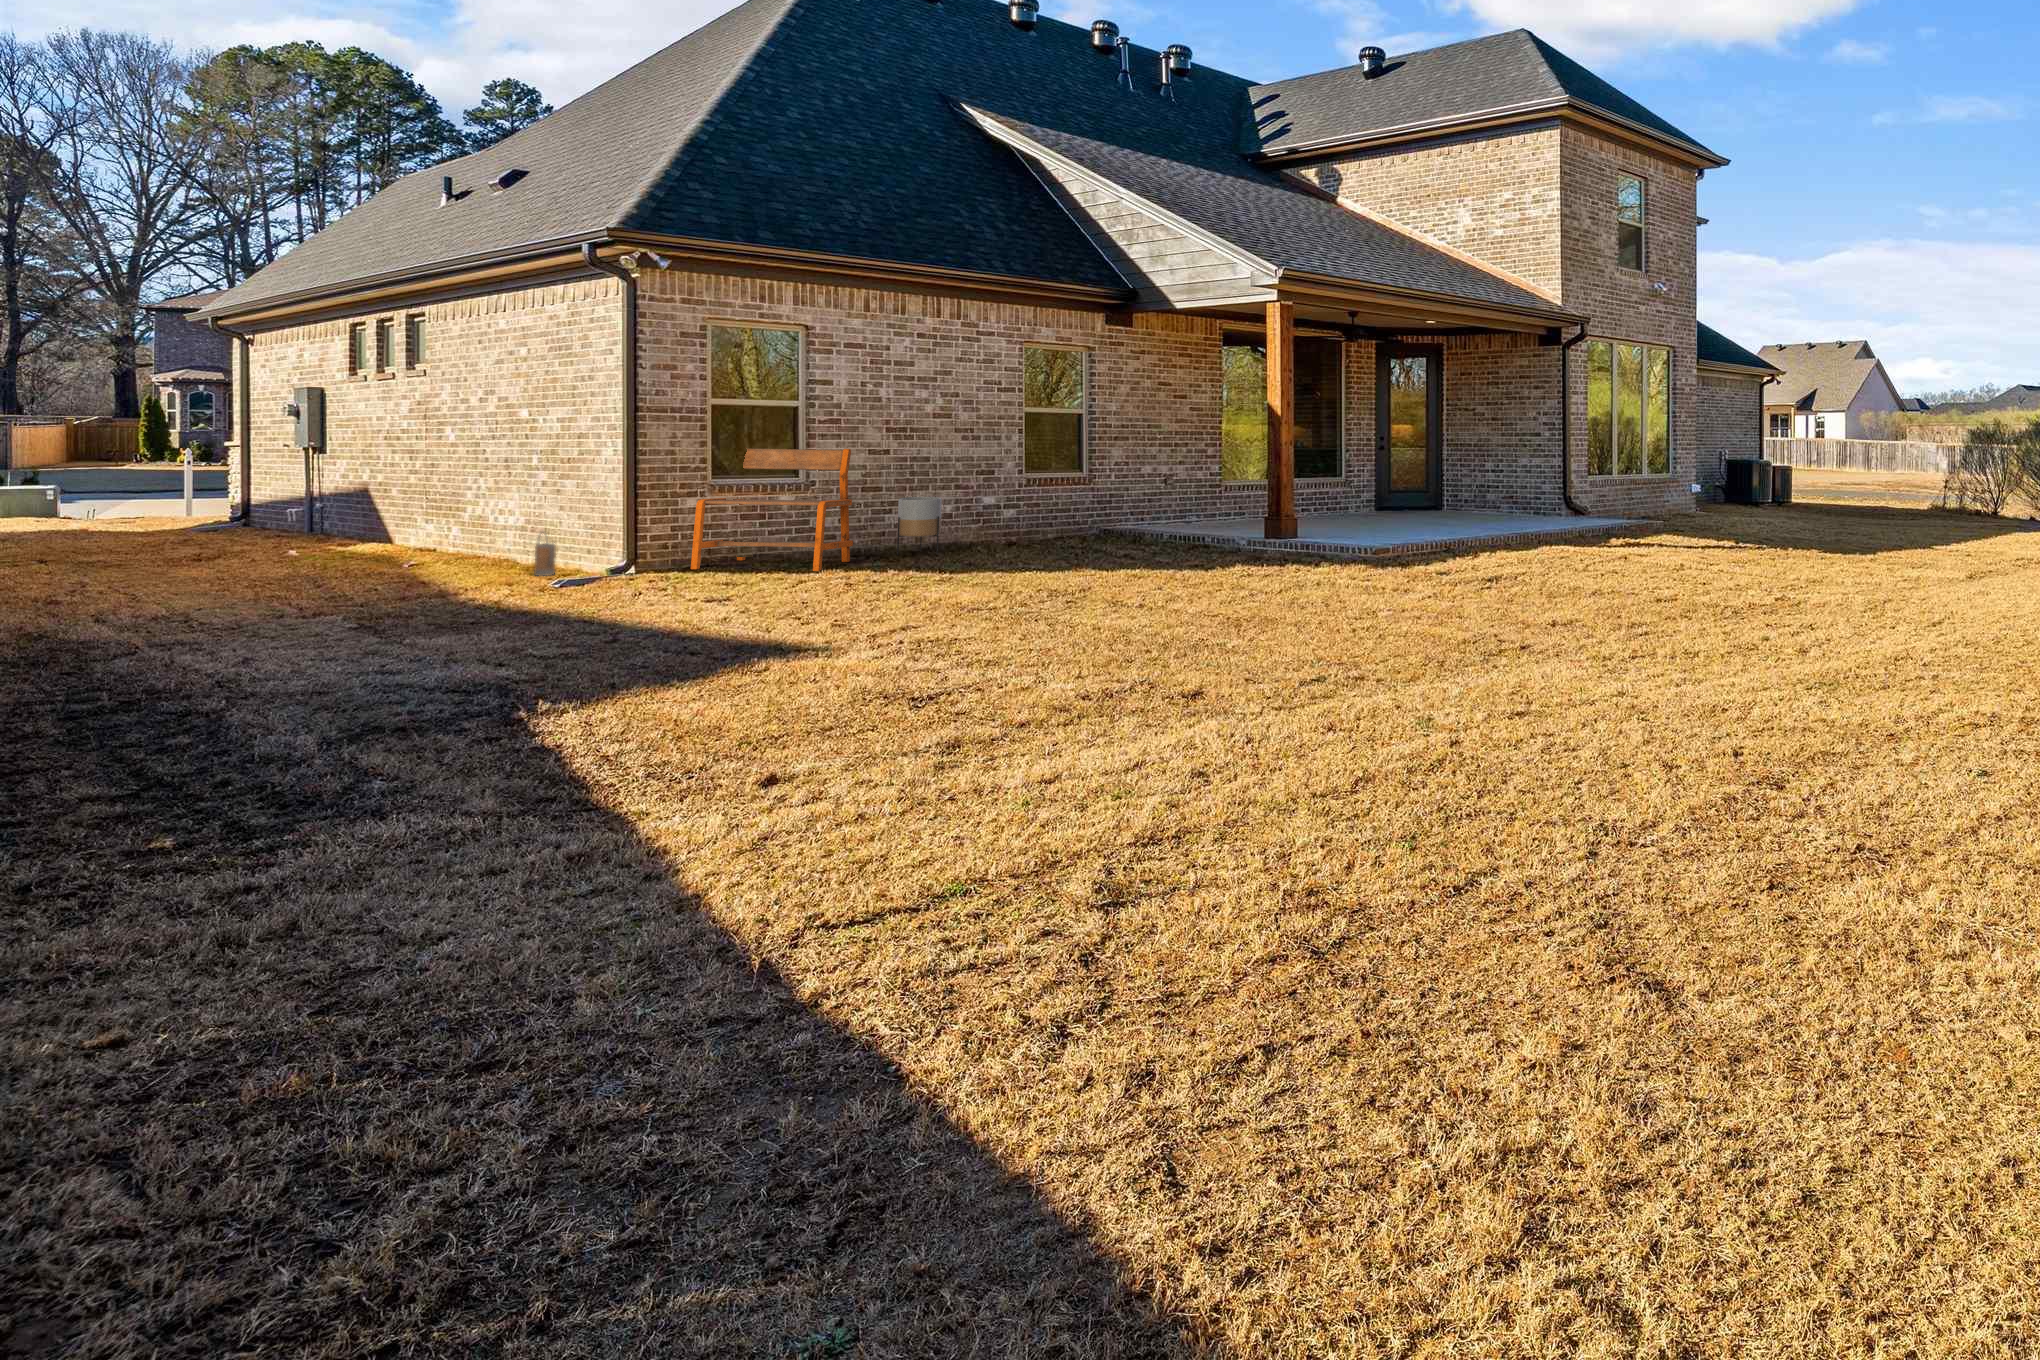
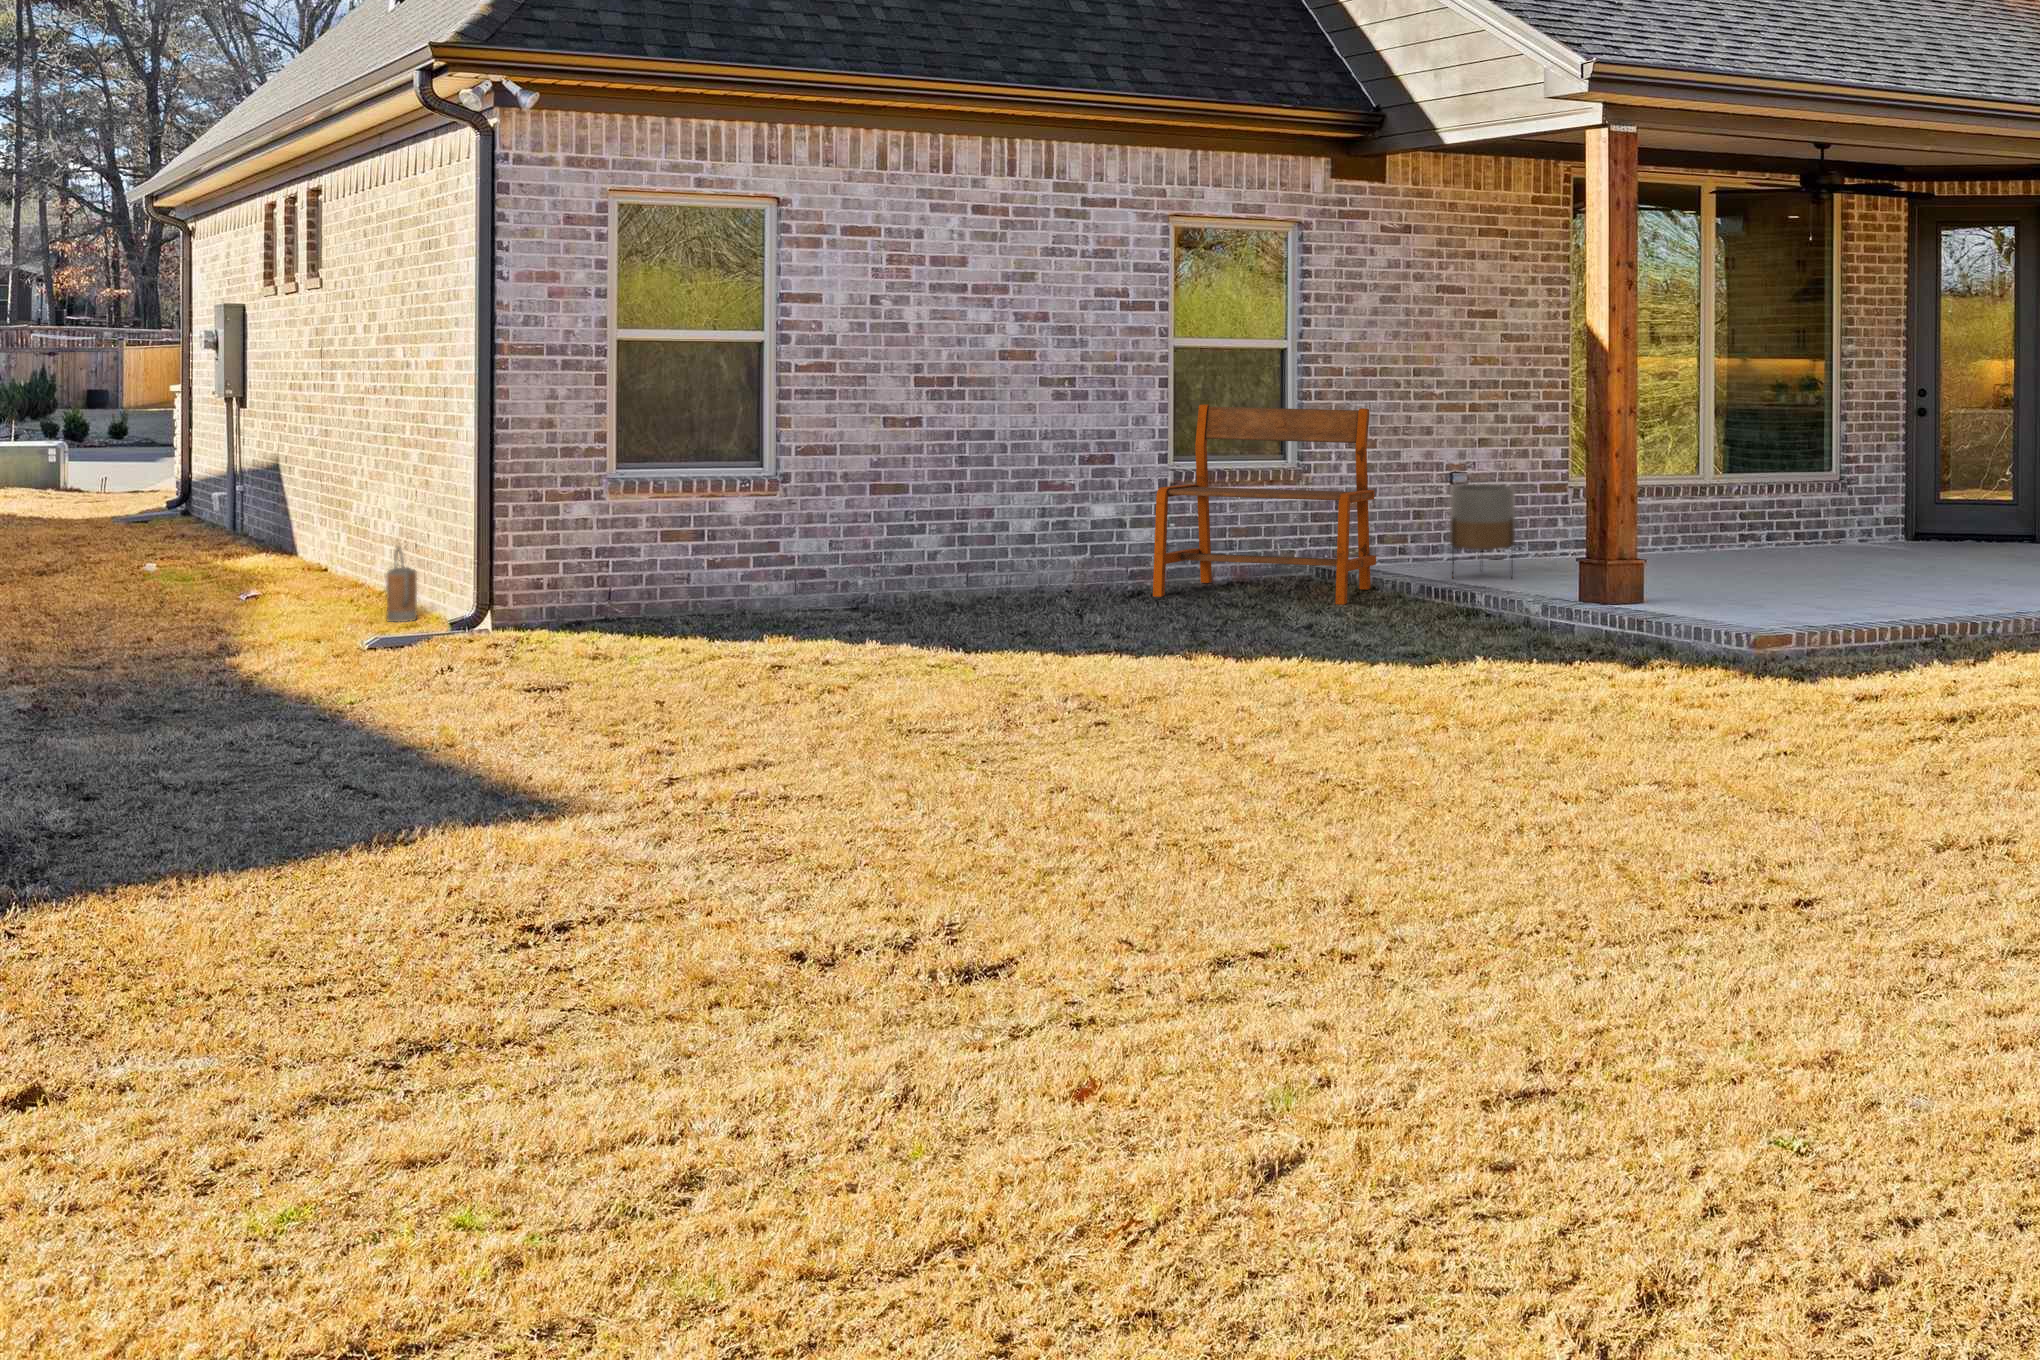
bench: present [691,448,853,571] -> present [1153,404,1376,605]
planter: present [897,497,942,555] -> present [1450,484,1515,550]

